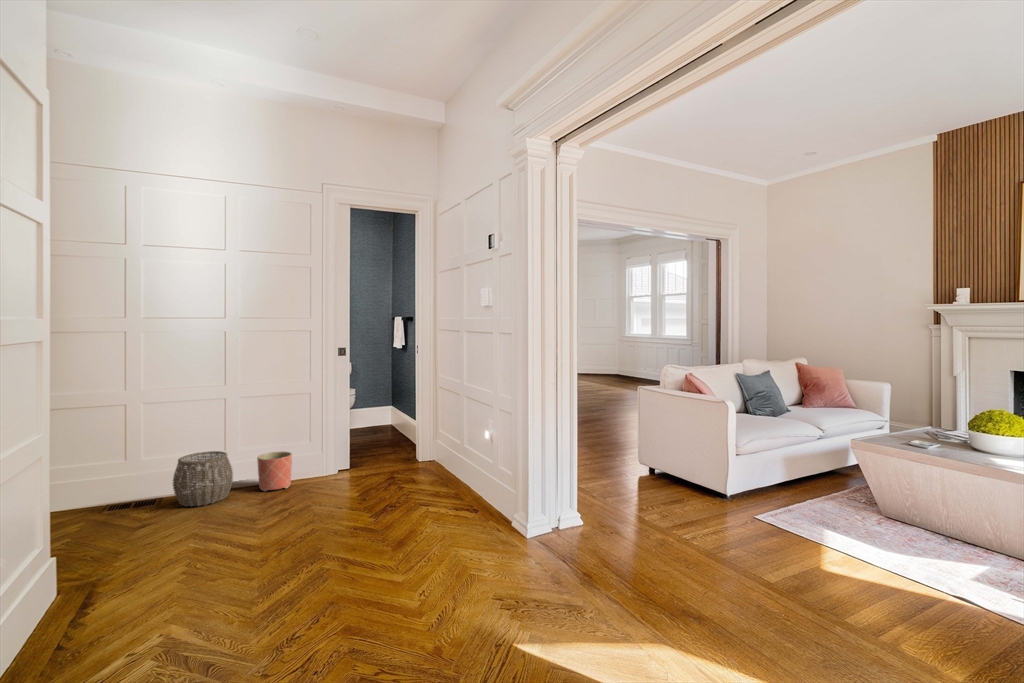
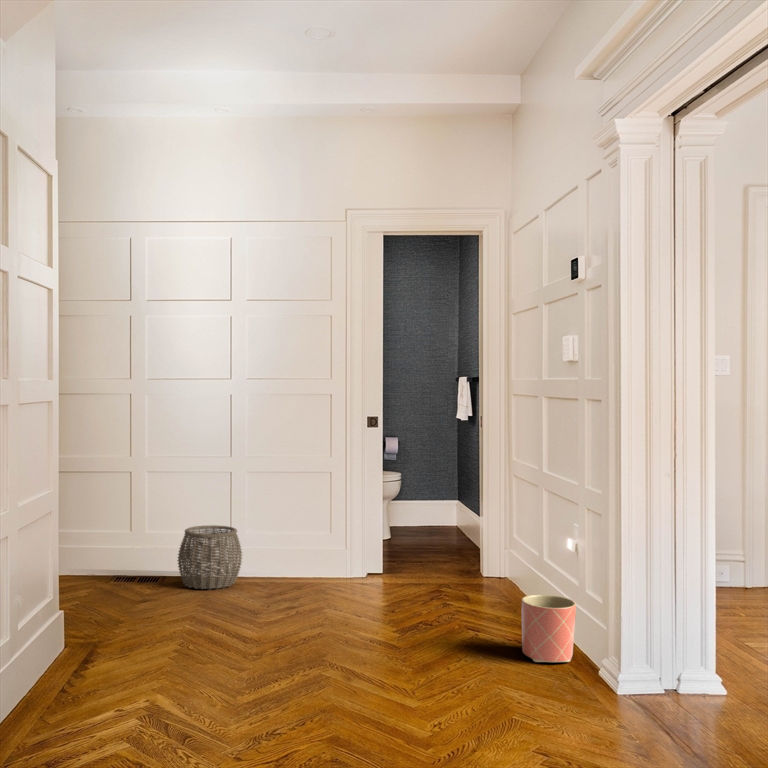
planter: present [257,452,292,491] -> present [522,594,576,662]

